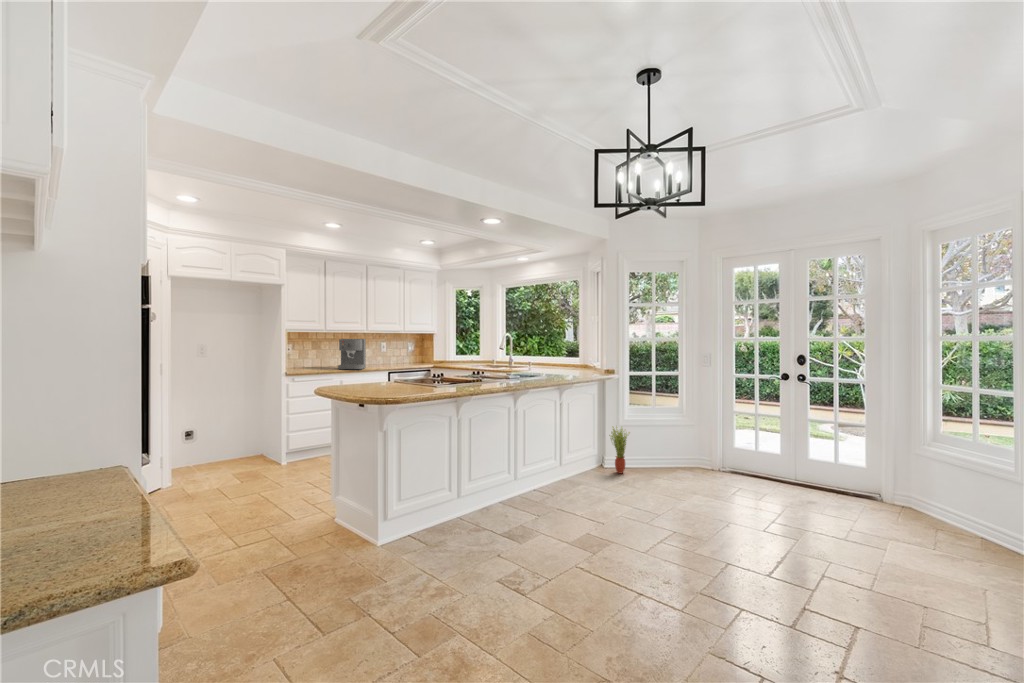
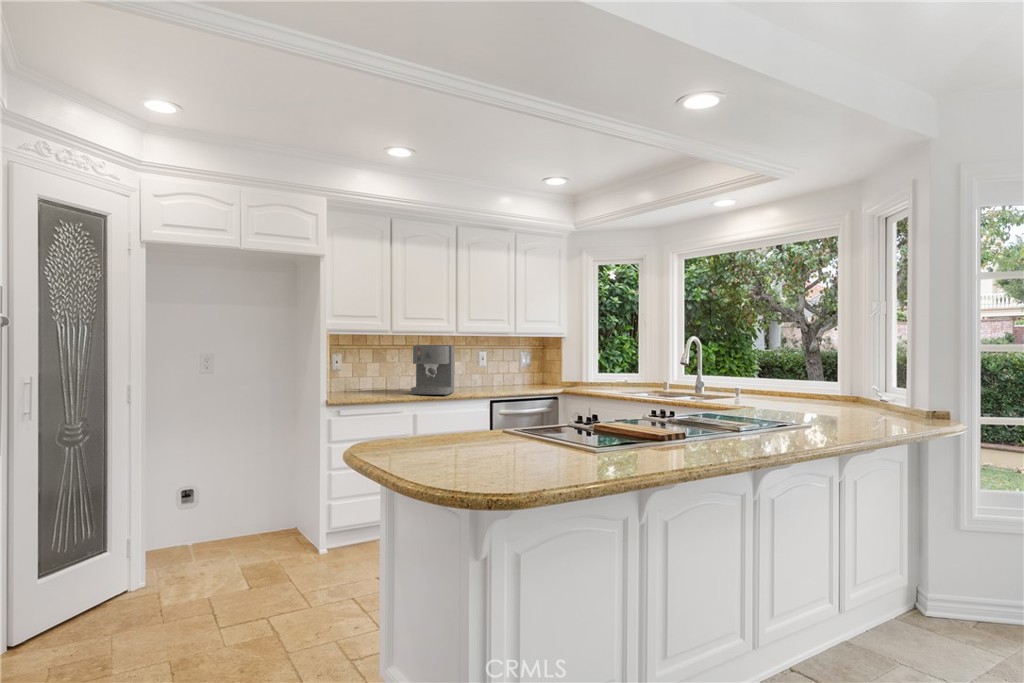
potted plant: present [609,427,630,473] -> none [937,525,988,627]

